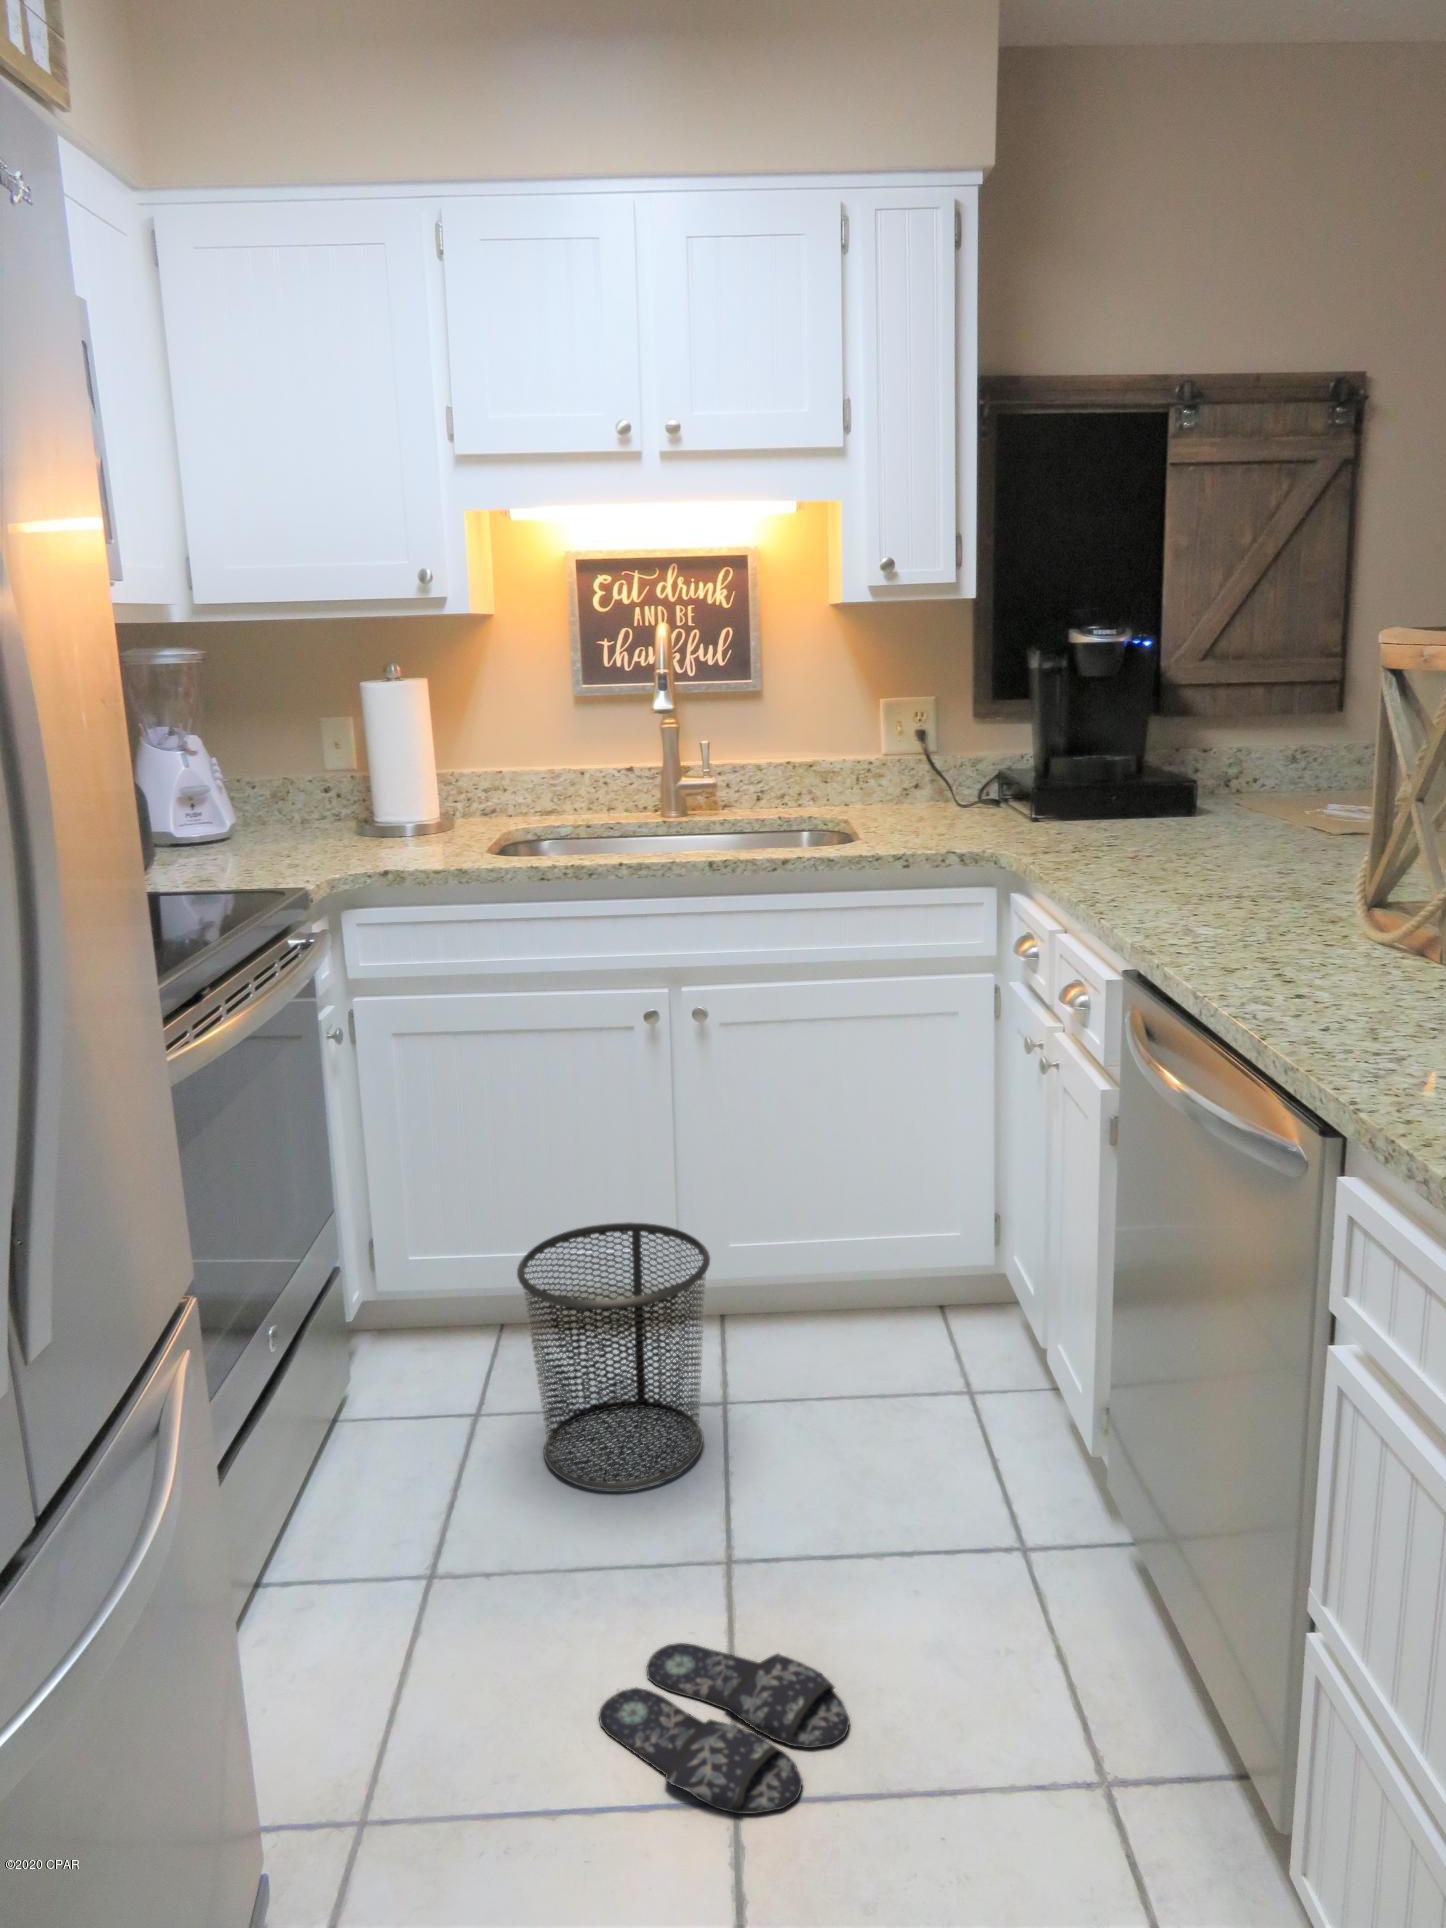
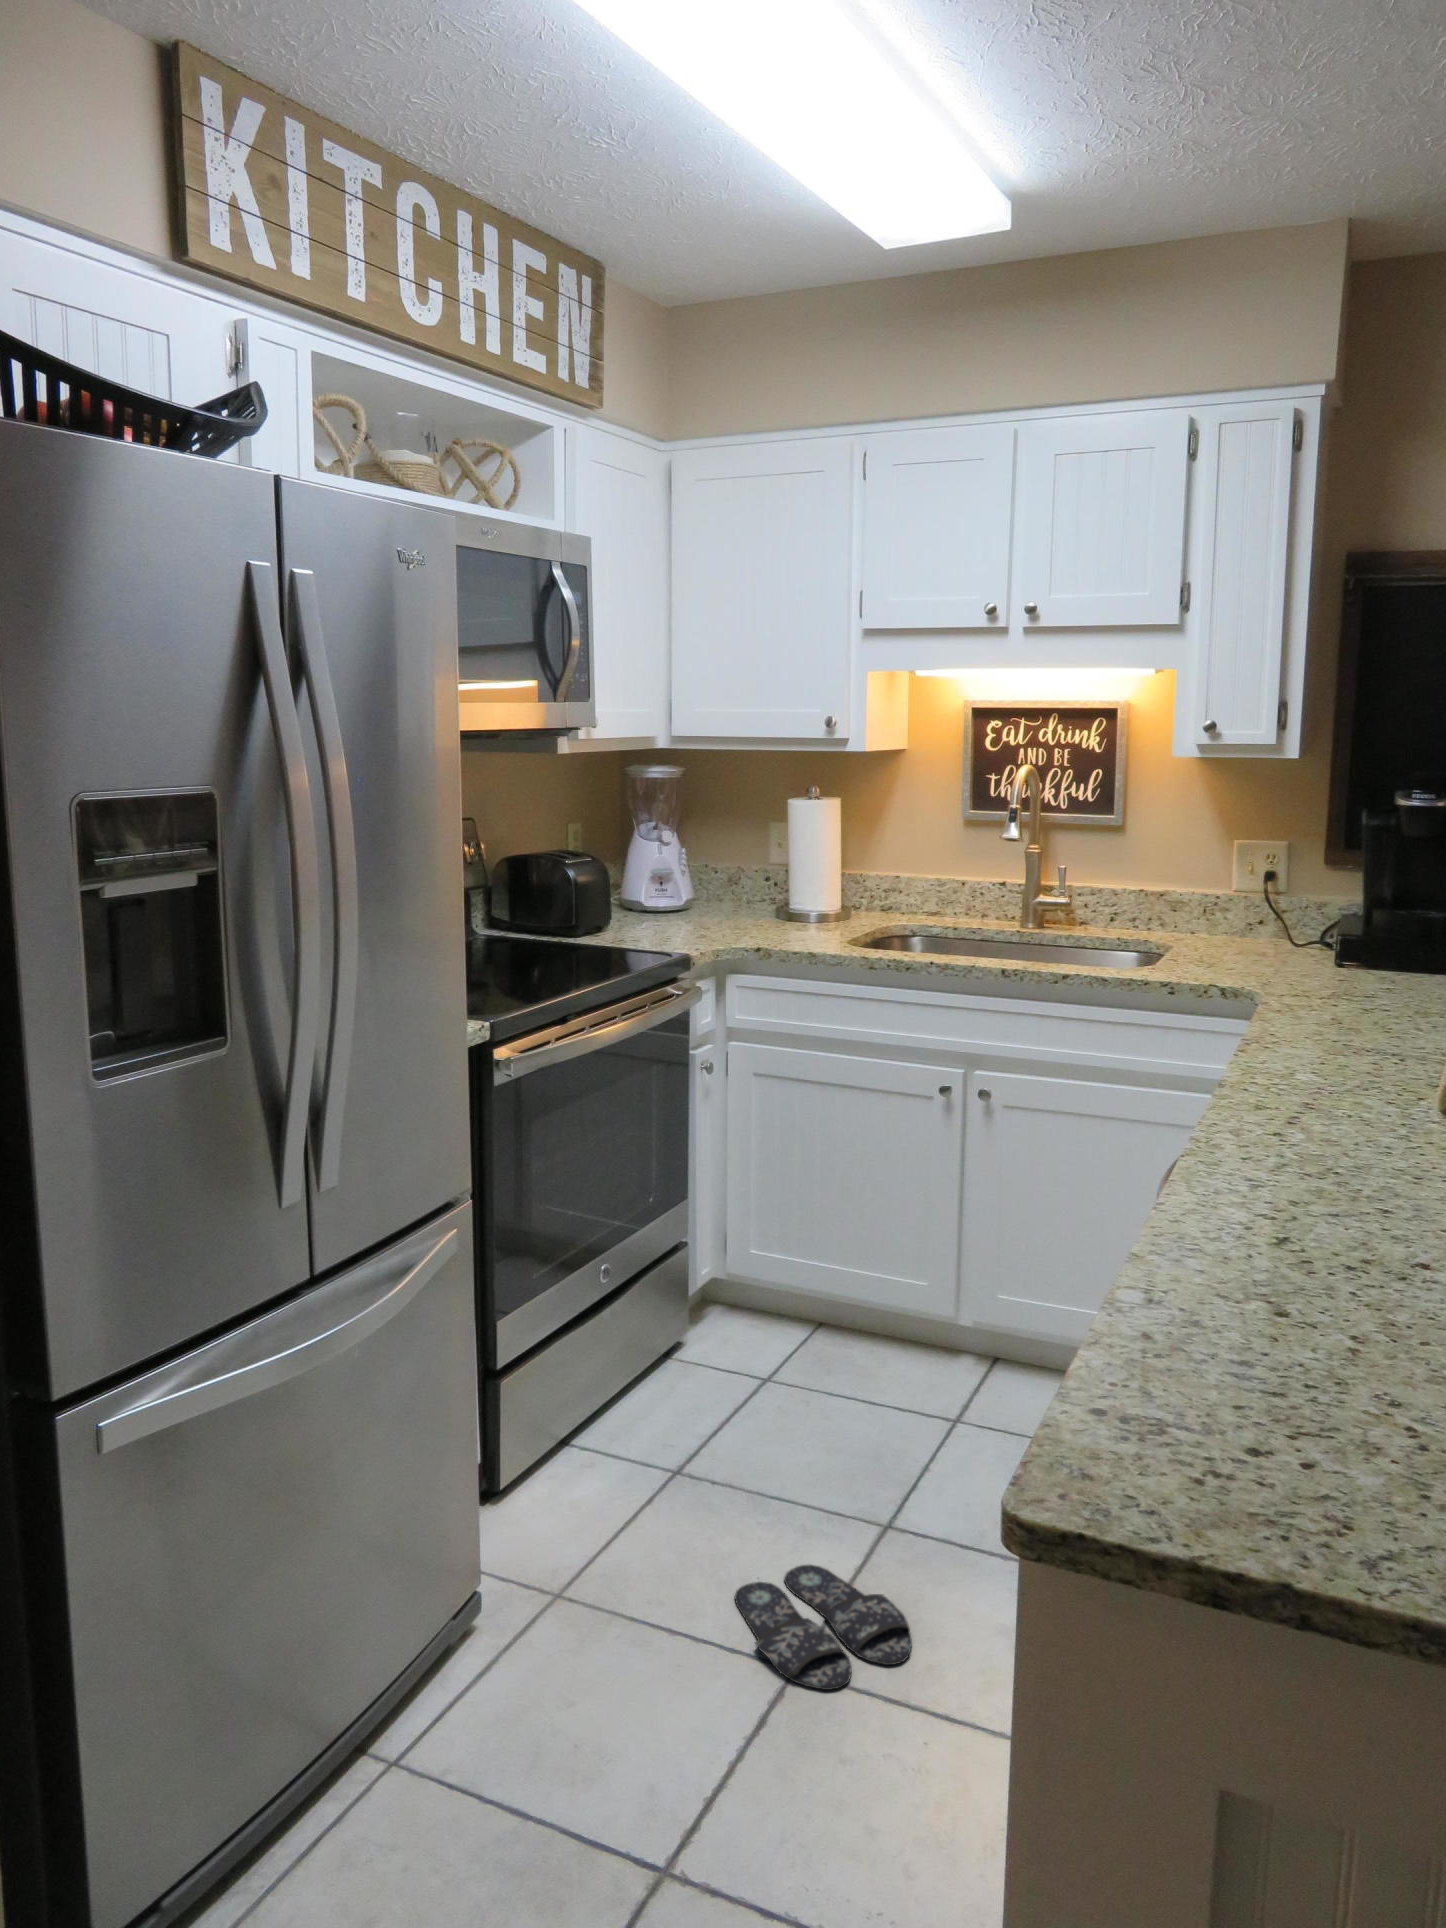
waste bin: present [517,1222,710,1490] -> none [786,1247,939,1459]

